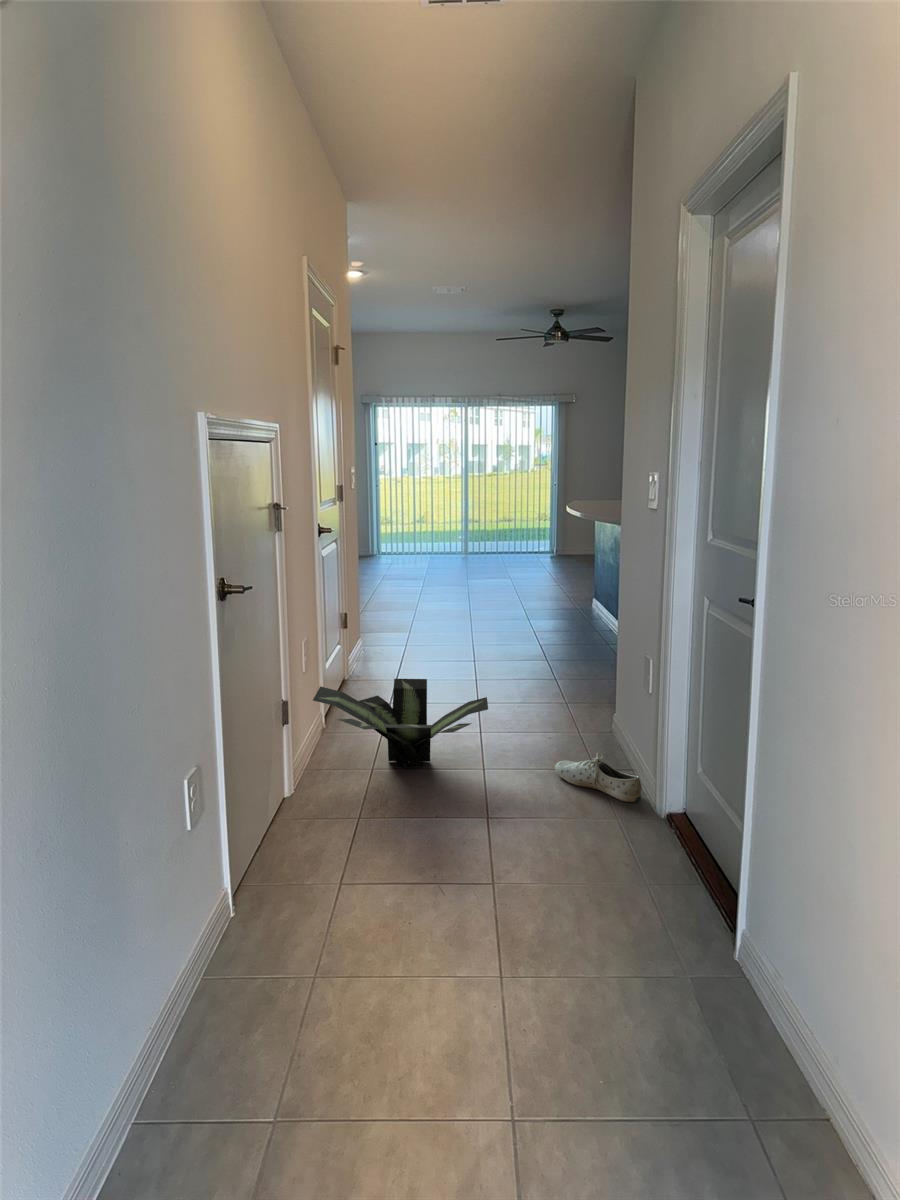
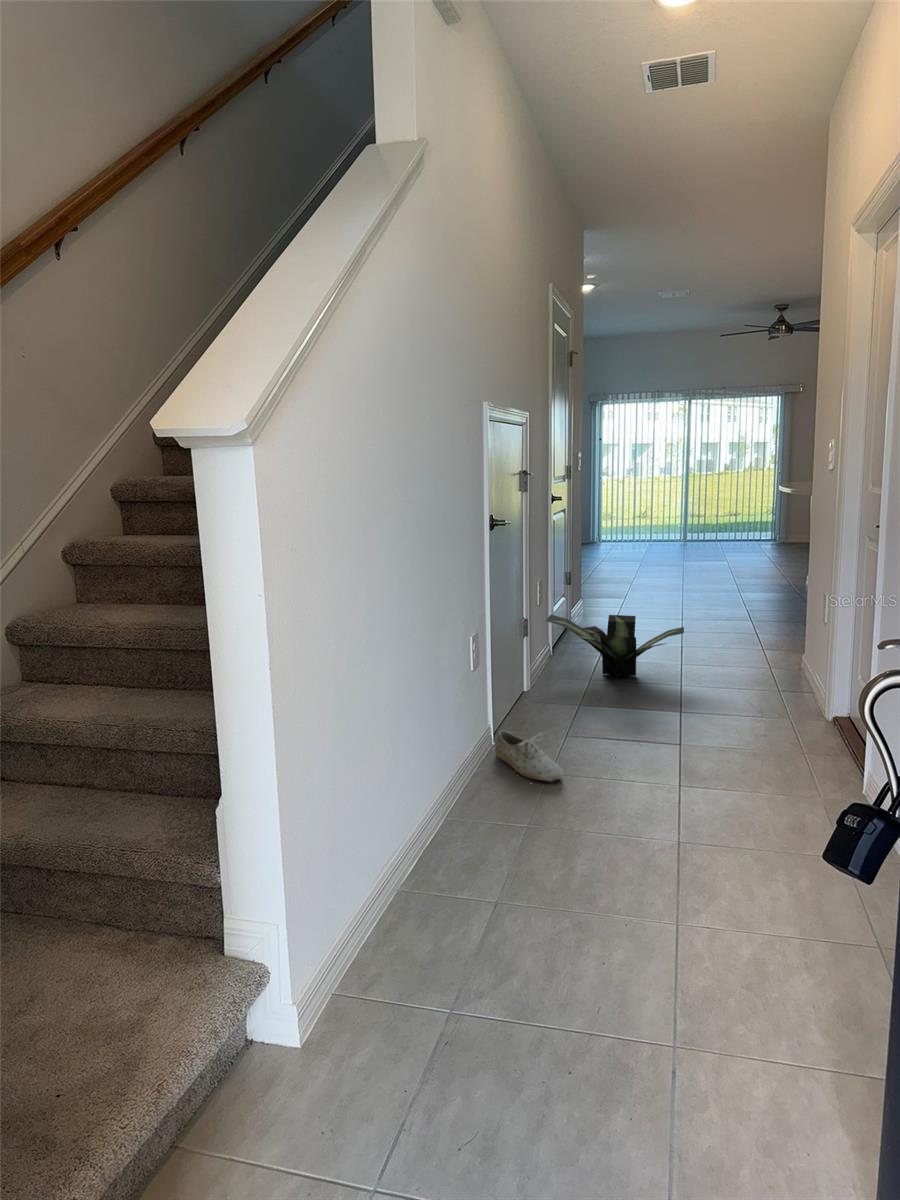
shoe: present [555,753,641,802] -> present [495,731,563,783]

